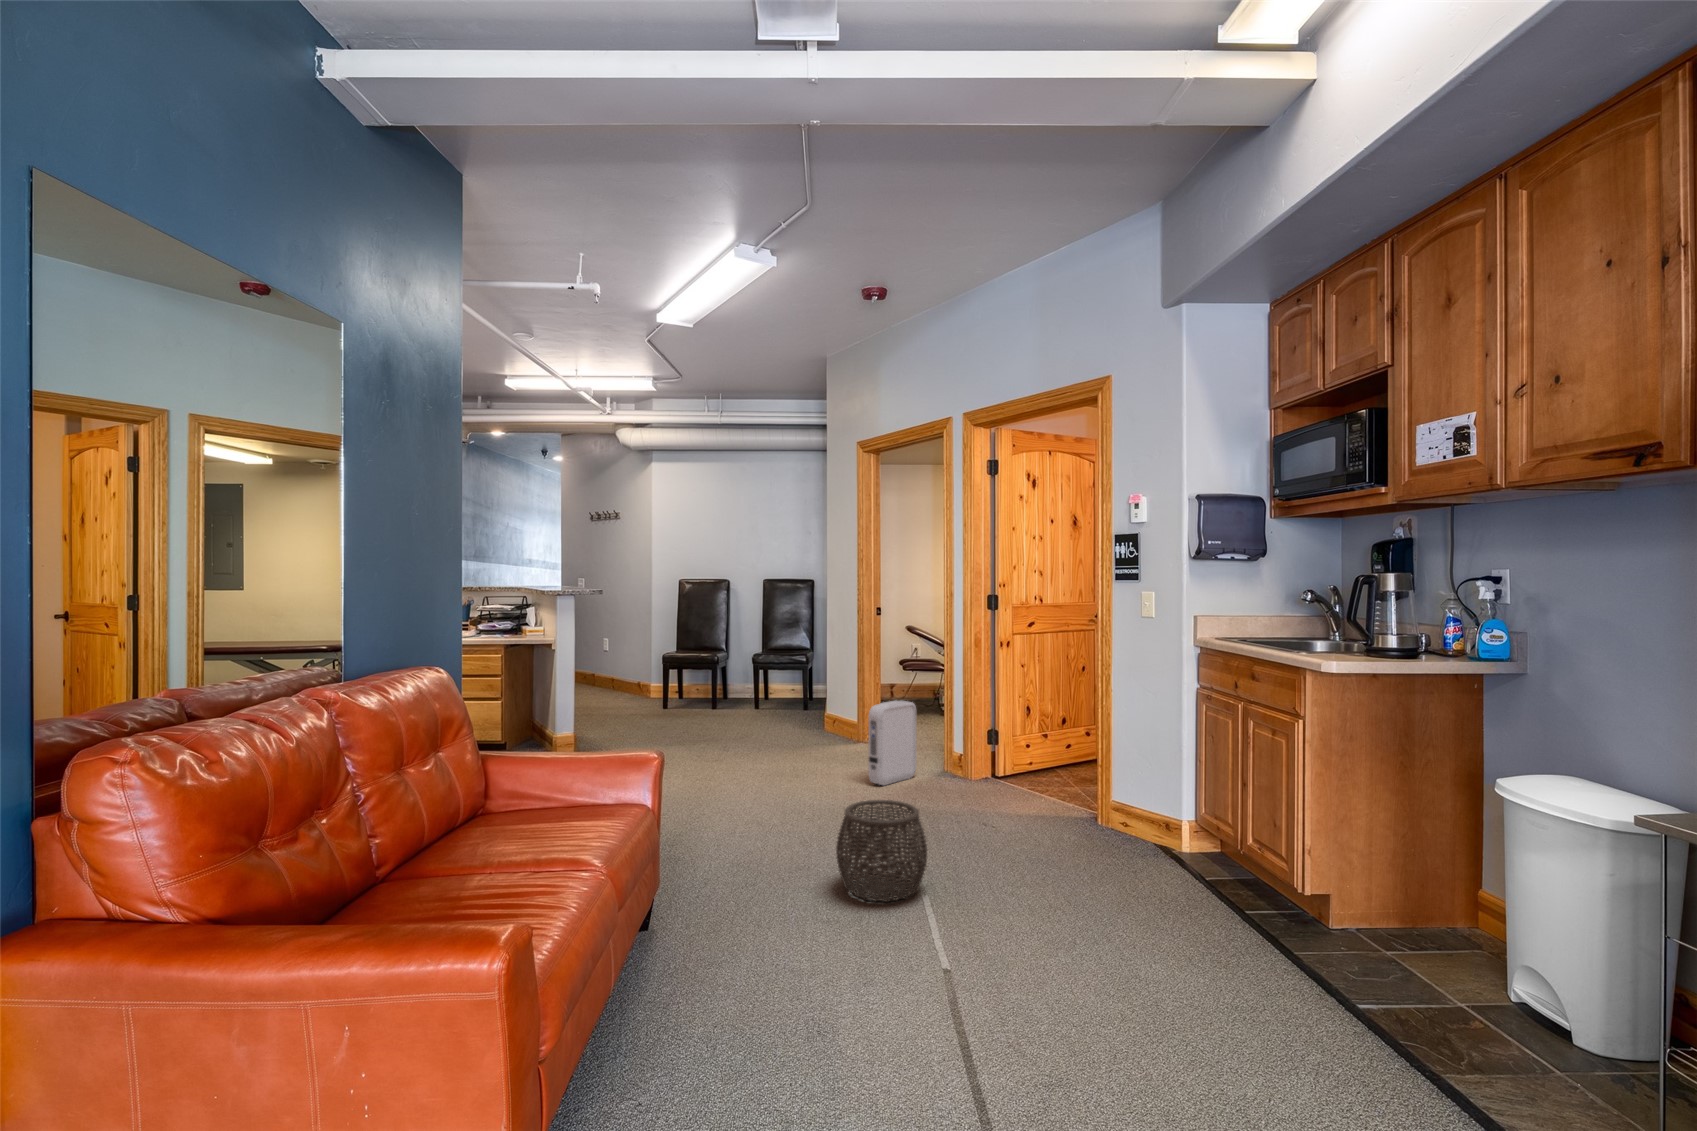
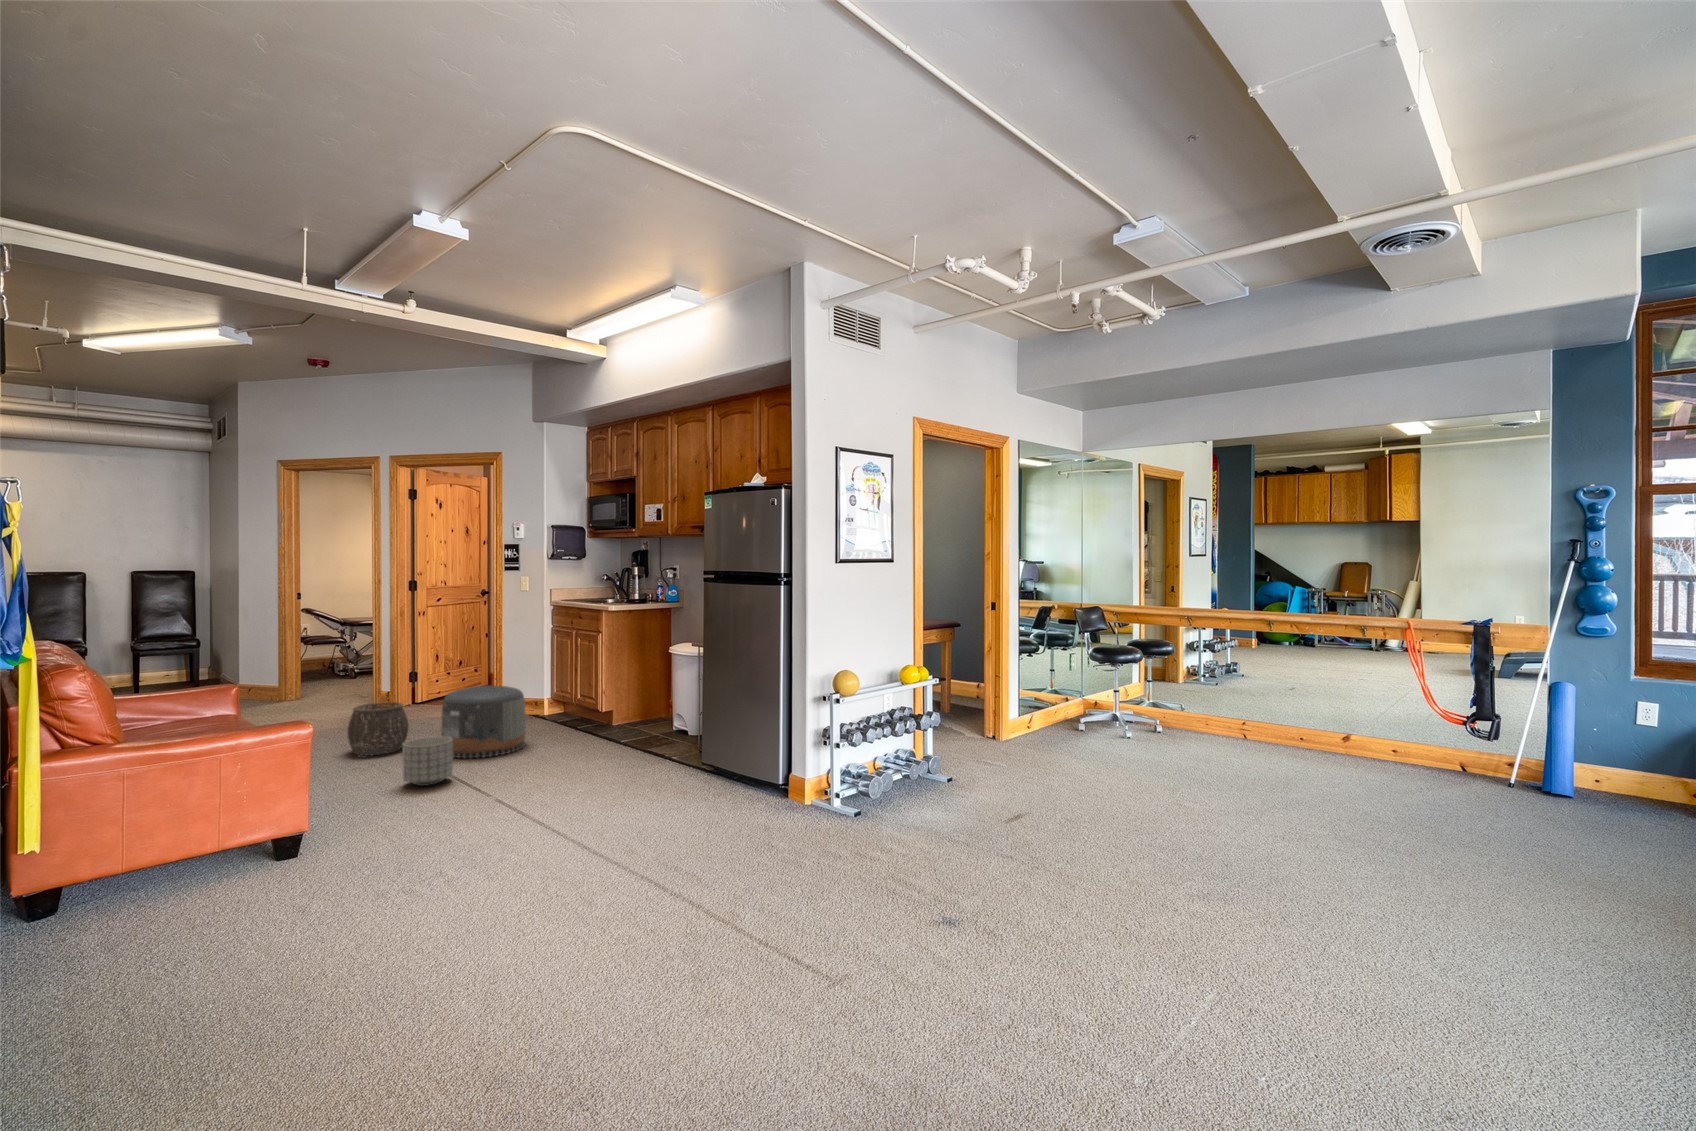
air purifier: present [868,701,917,785] -> none [319,658,354,718]
pouf: none [965,806,1125,981] -> present [442,686,525,758]
planter: none [839,930,937,1060] -> present [403,736,453,786]

